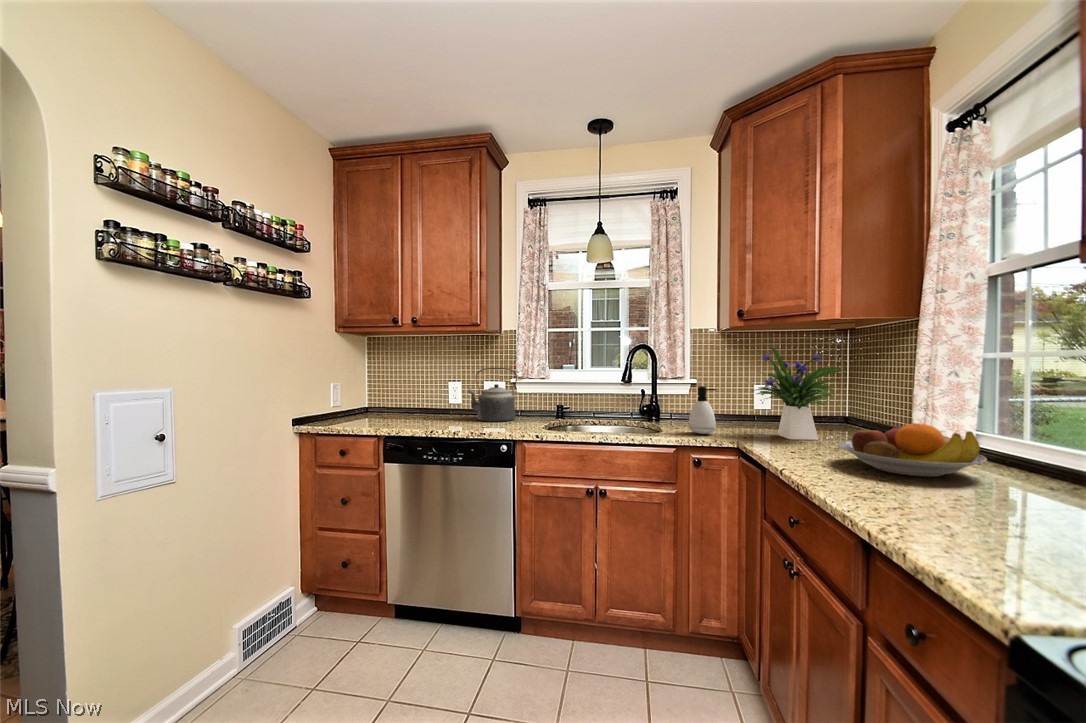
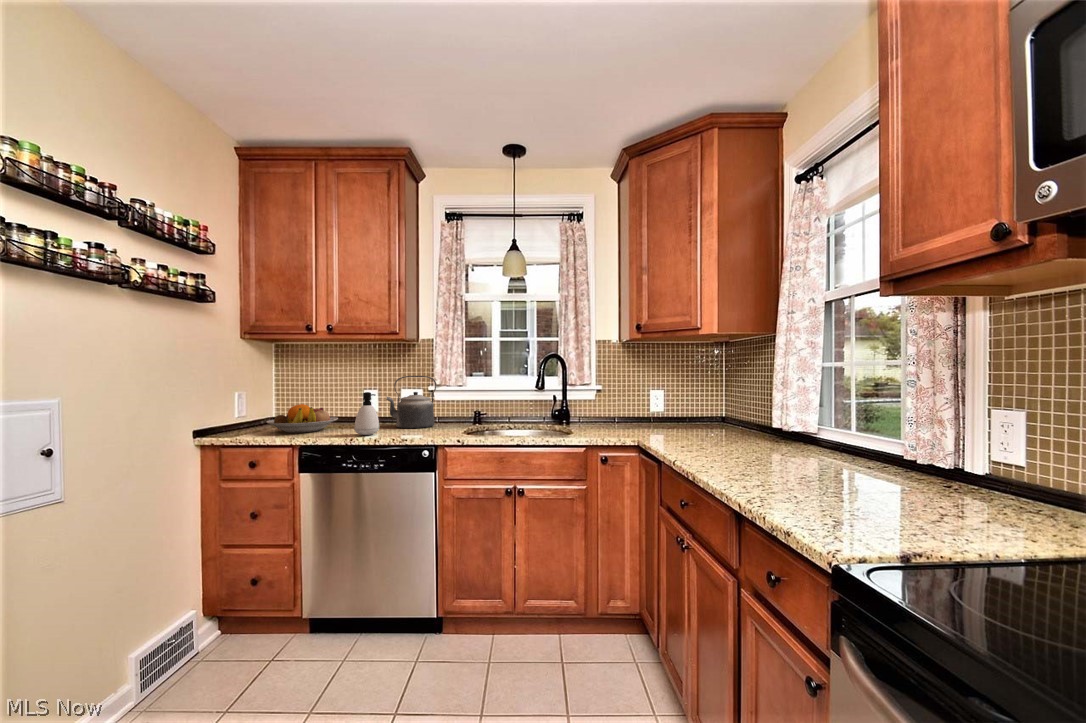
flower arrangement: present [750,347,843,440] -> none [643,356,717,434]
soap dispenser: present [689,386,716,434] -> present [355,392,379,435]
fruit bowl: present [838,423,987,477] -> present [266,404,338,433]

